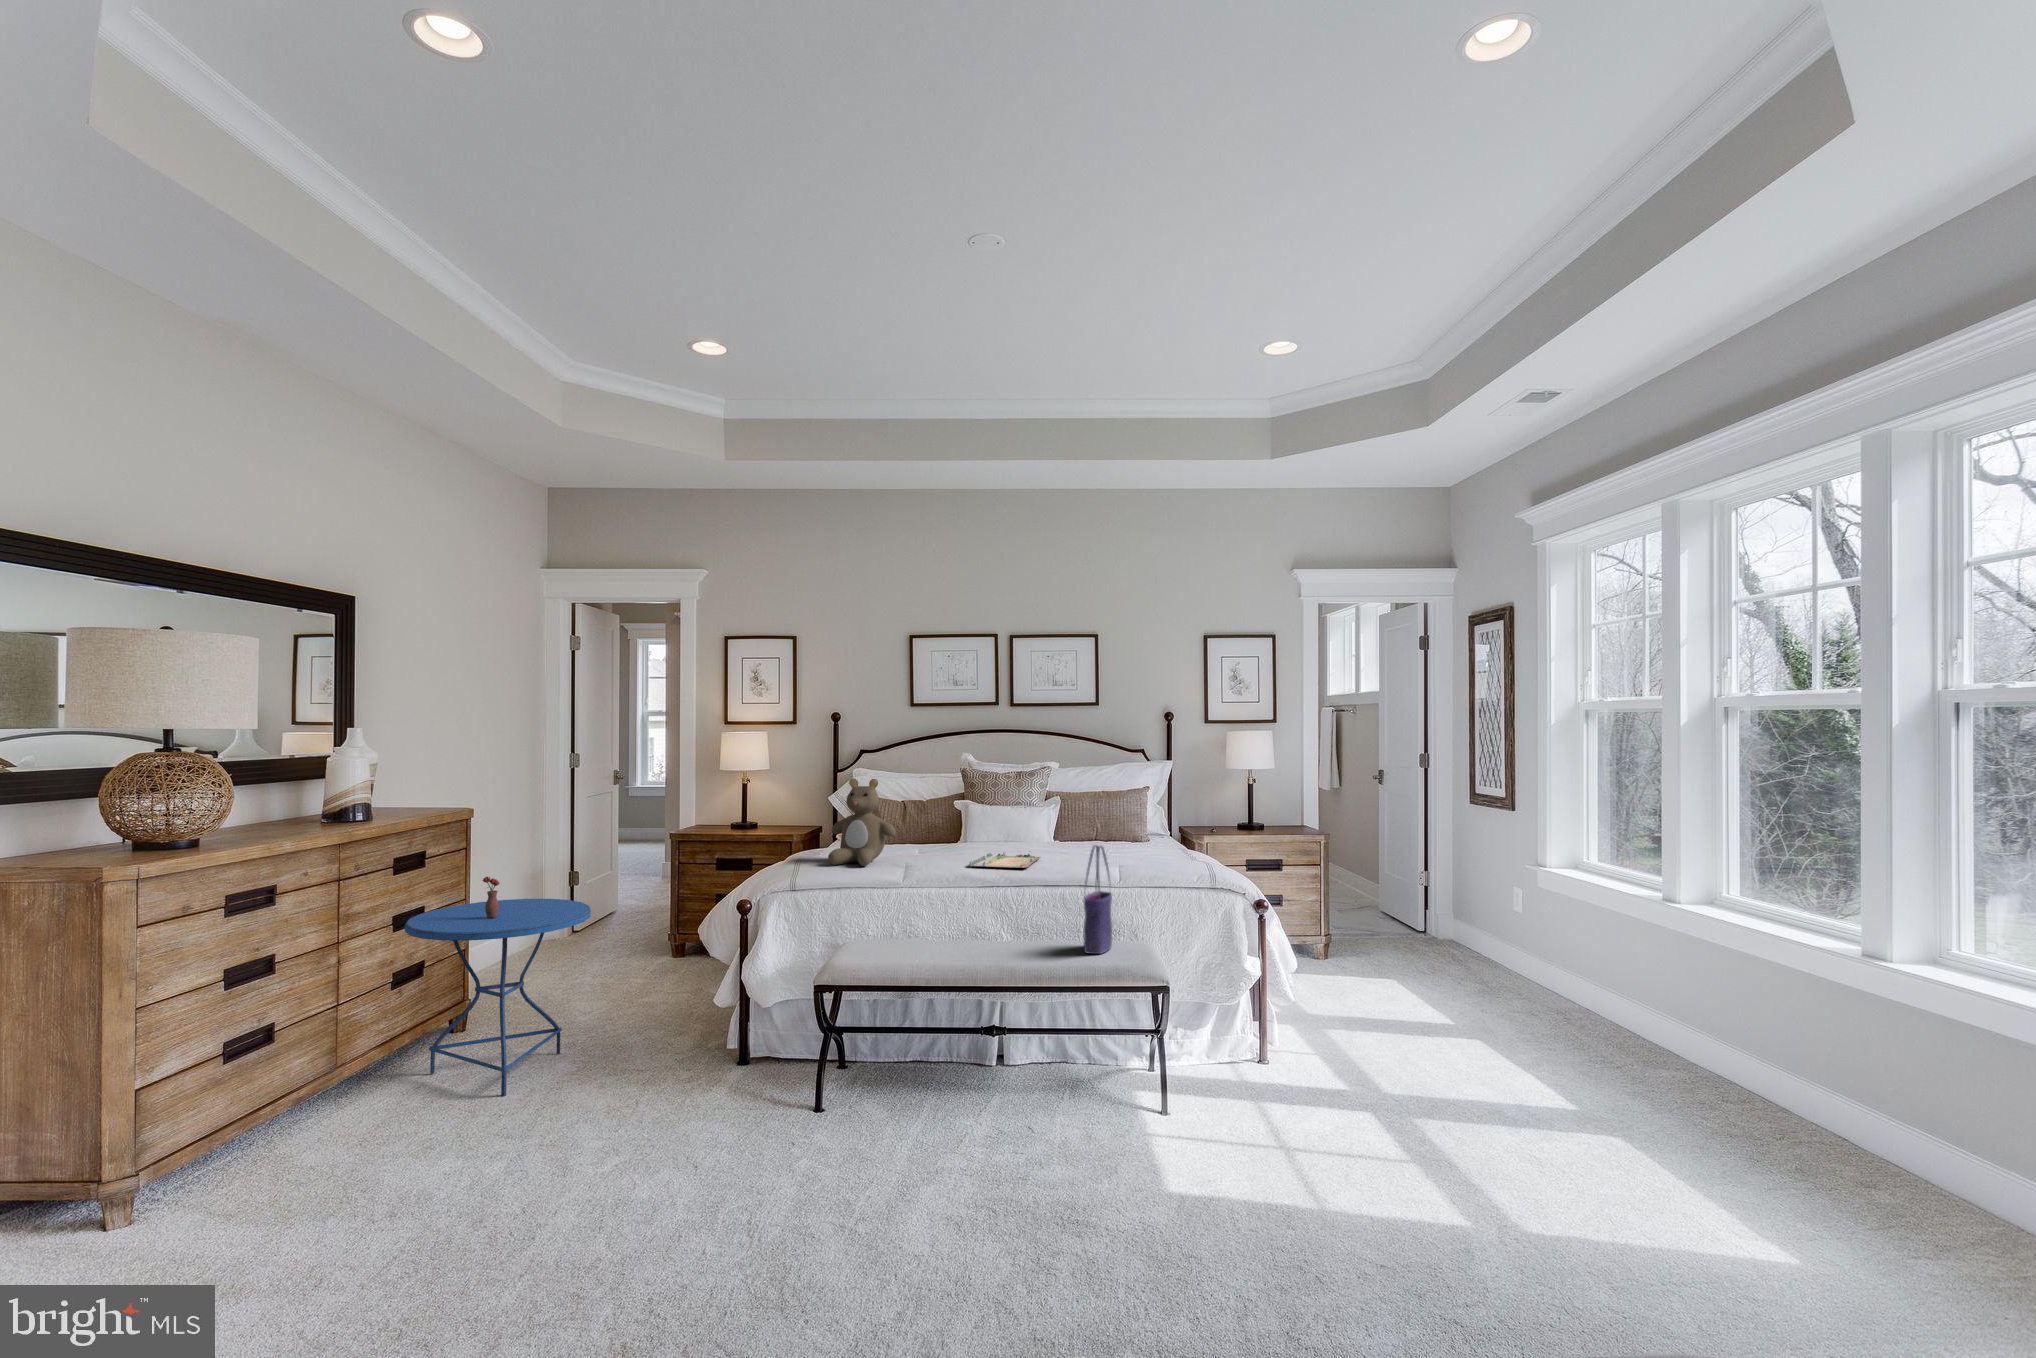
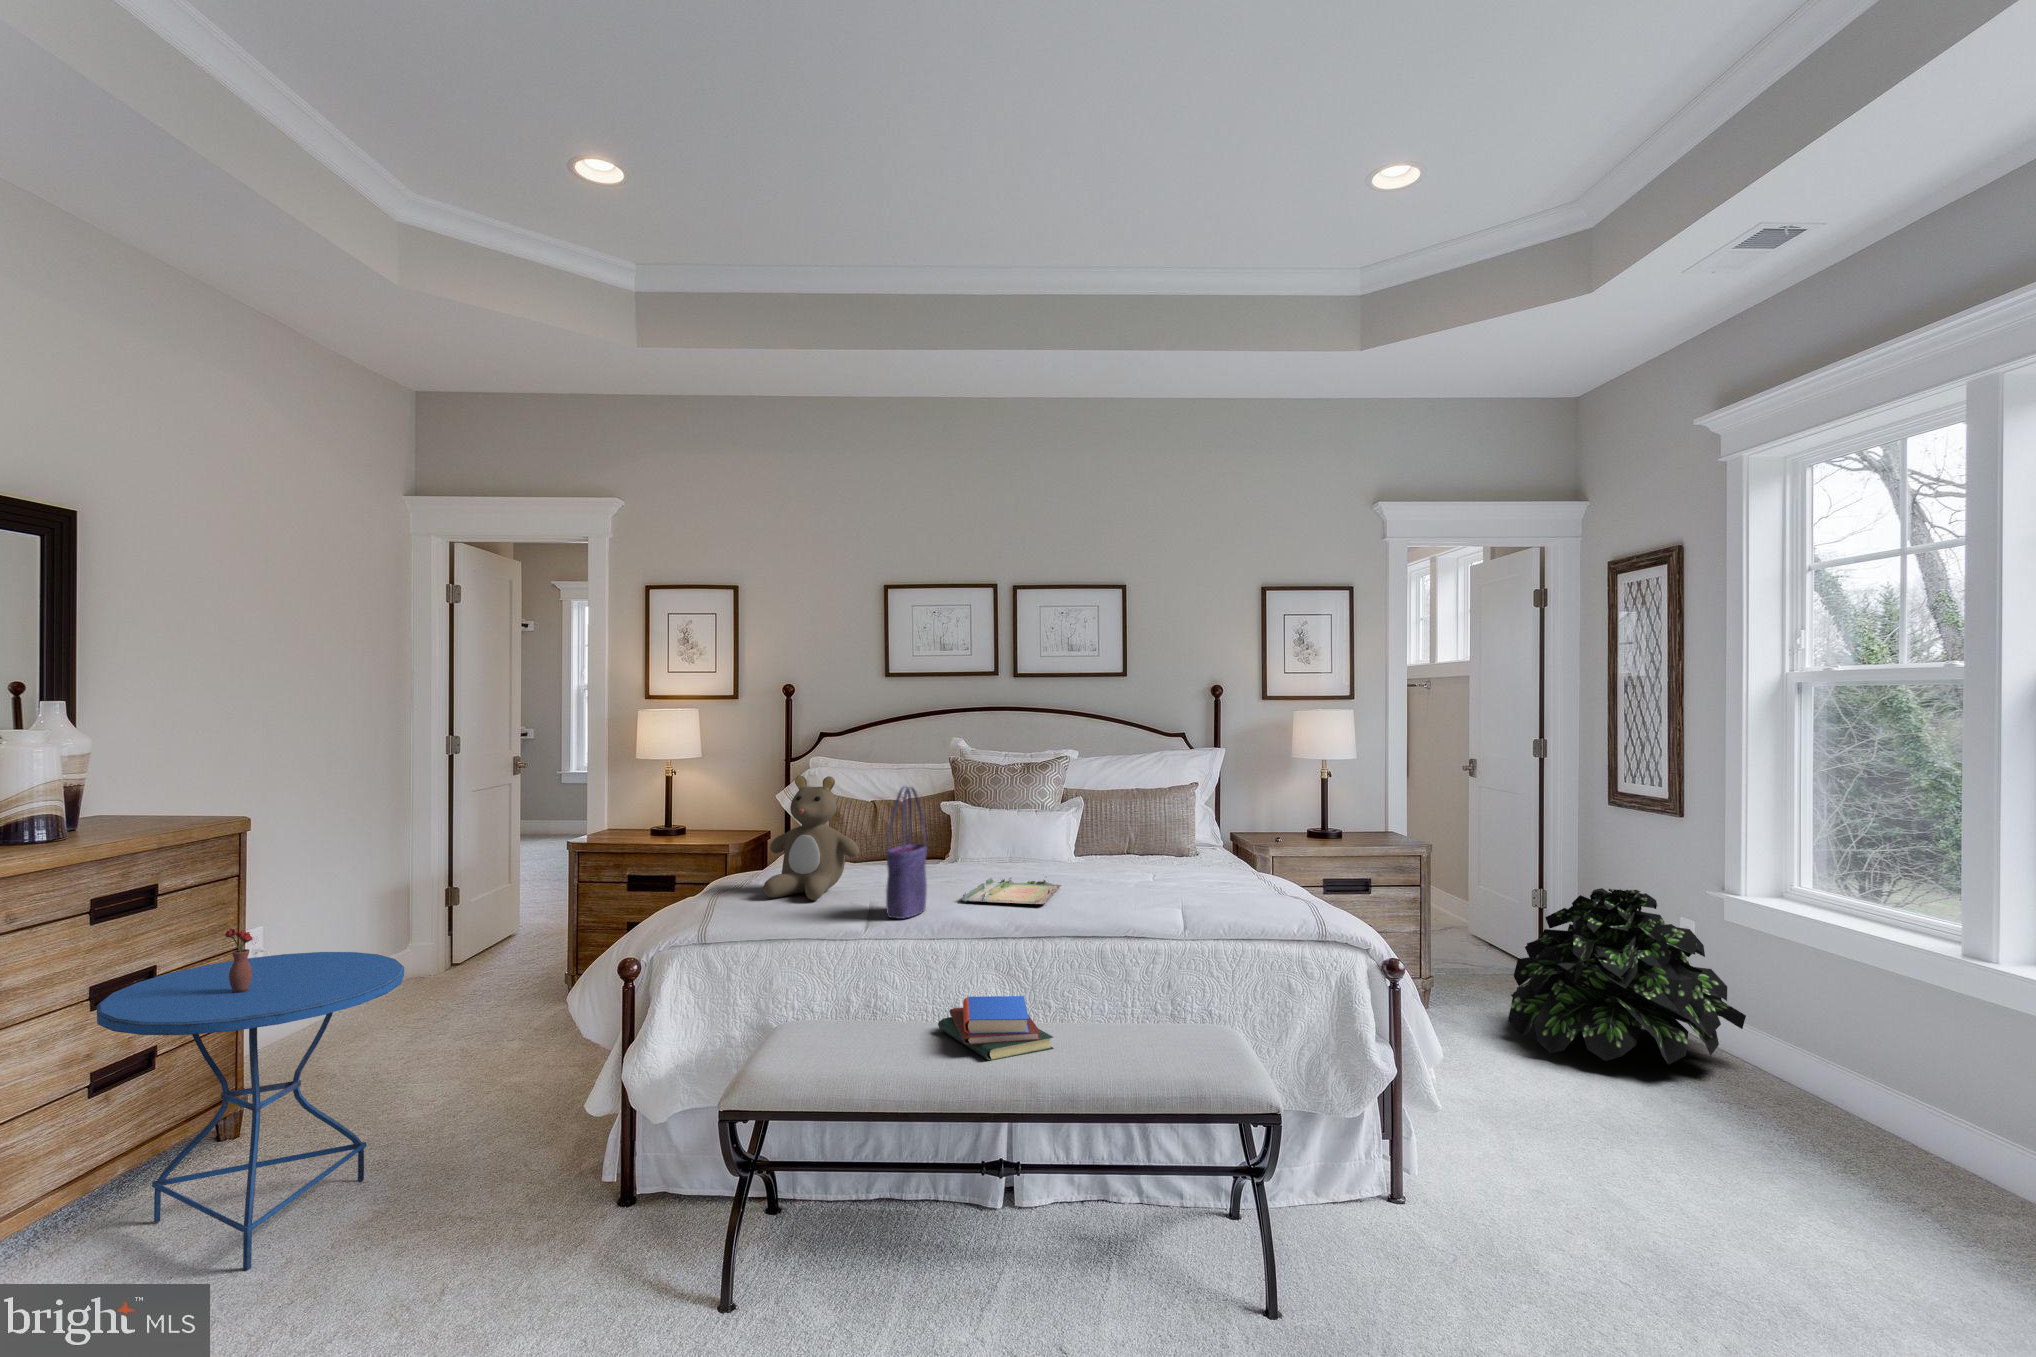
tote bag: present [1083,845,1112,954] -> present [886,787,927,919]
potted plant: none [1378,862,1545,988] -> present [1508,888,1746,1064]
book: none [952,921,1027,958] -> present [938,996,1053,1061]

